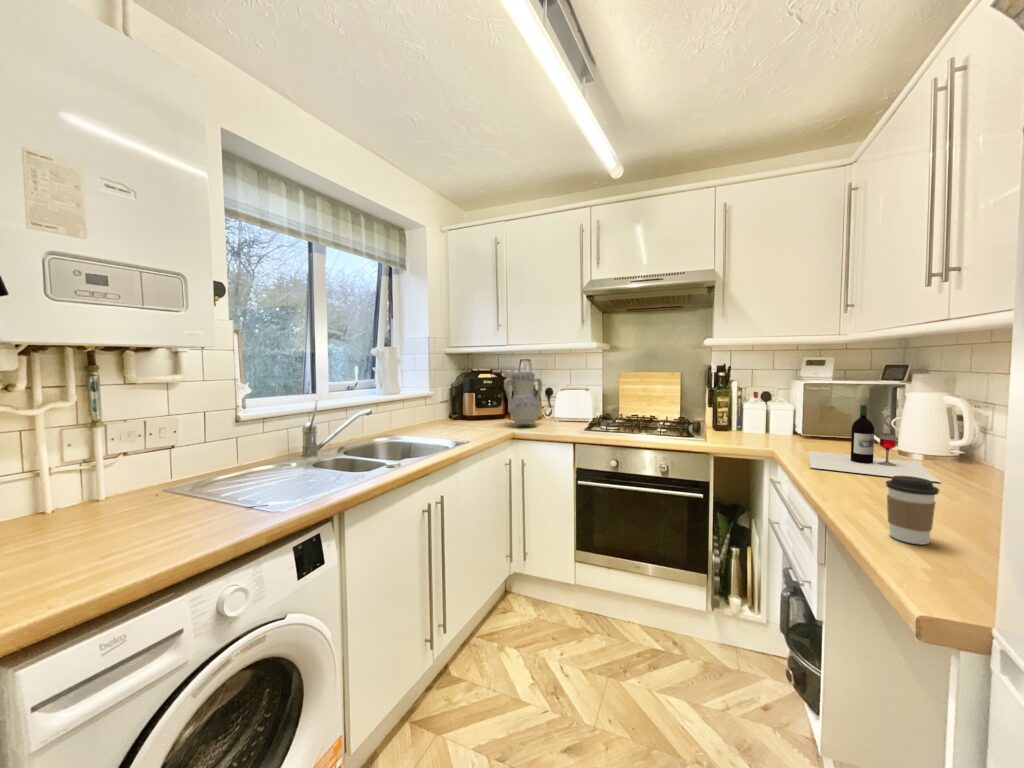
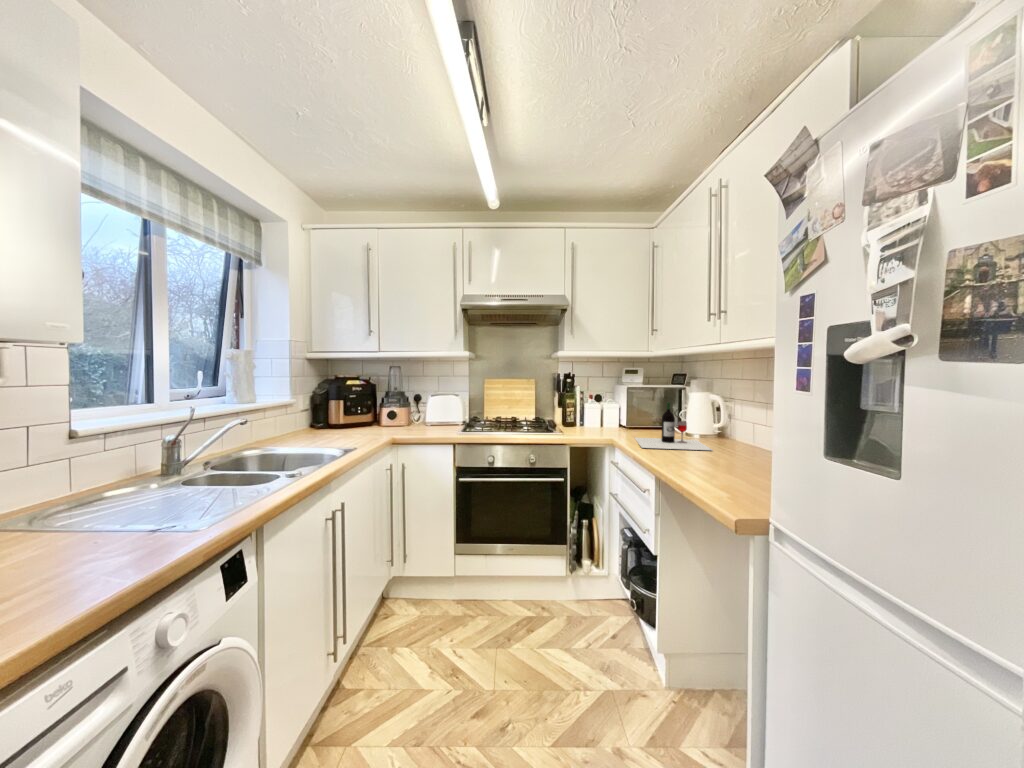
vase: present [504,372,542,425] -> none [381,379,418,431]
coffee cup: present [886,476,939,544] -> none [700,443,727,485]

